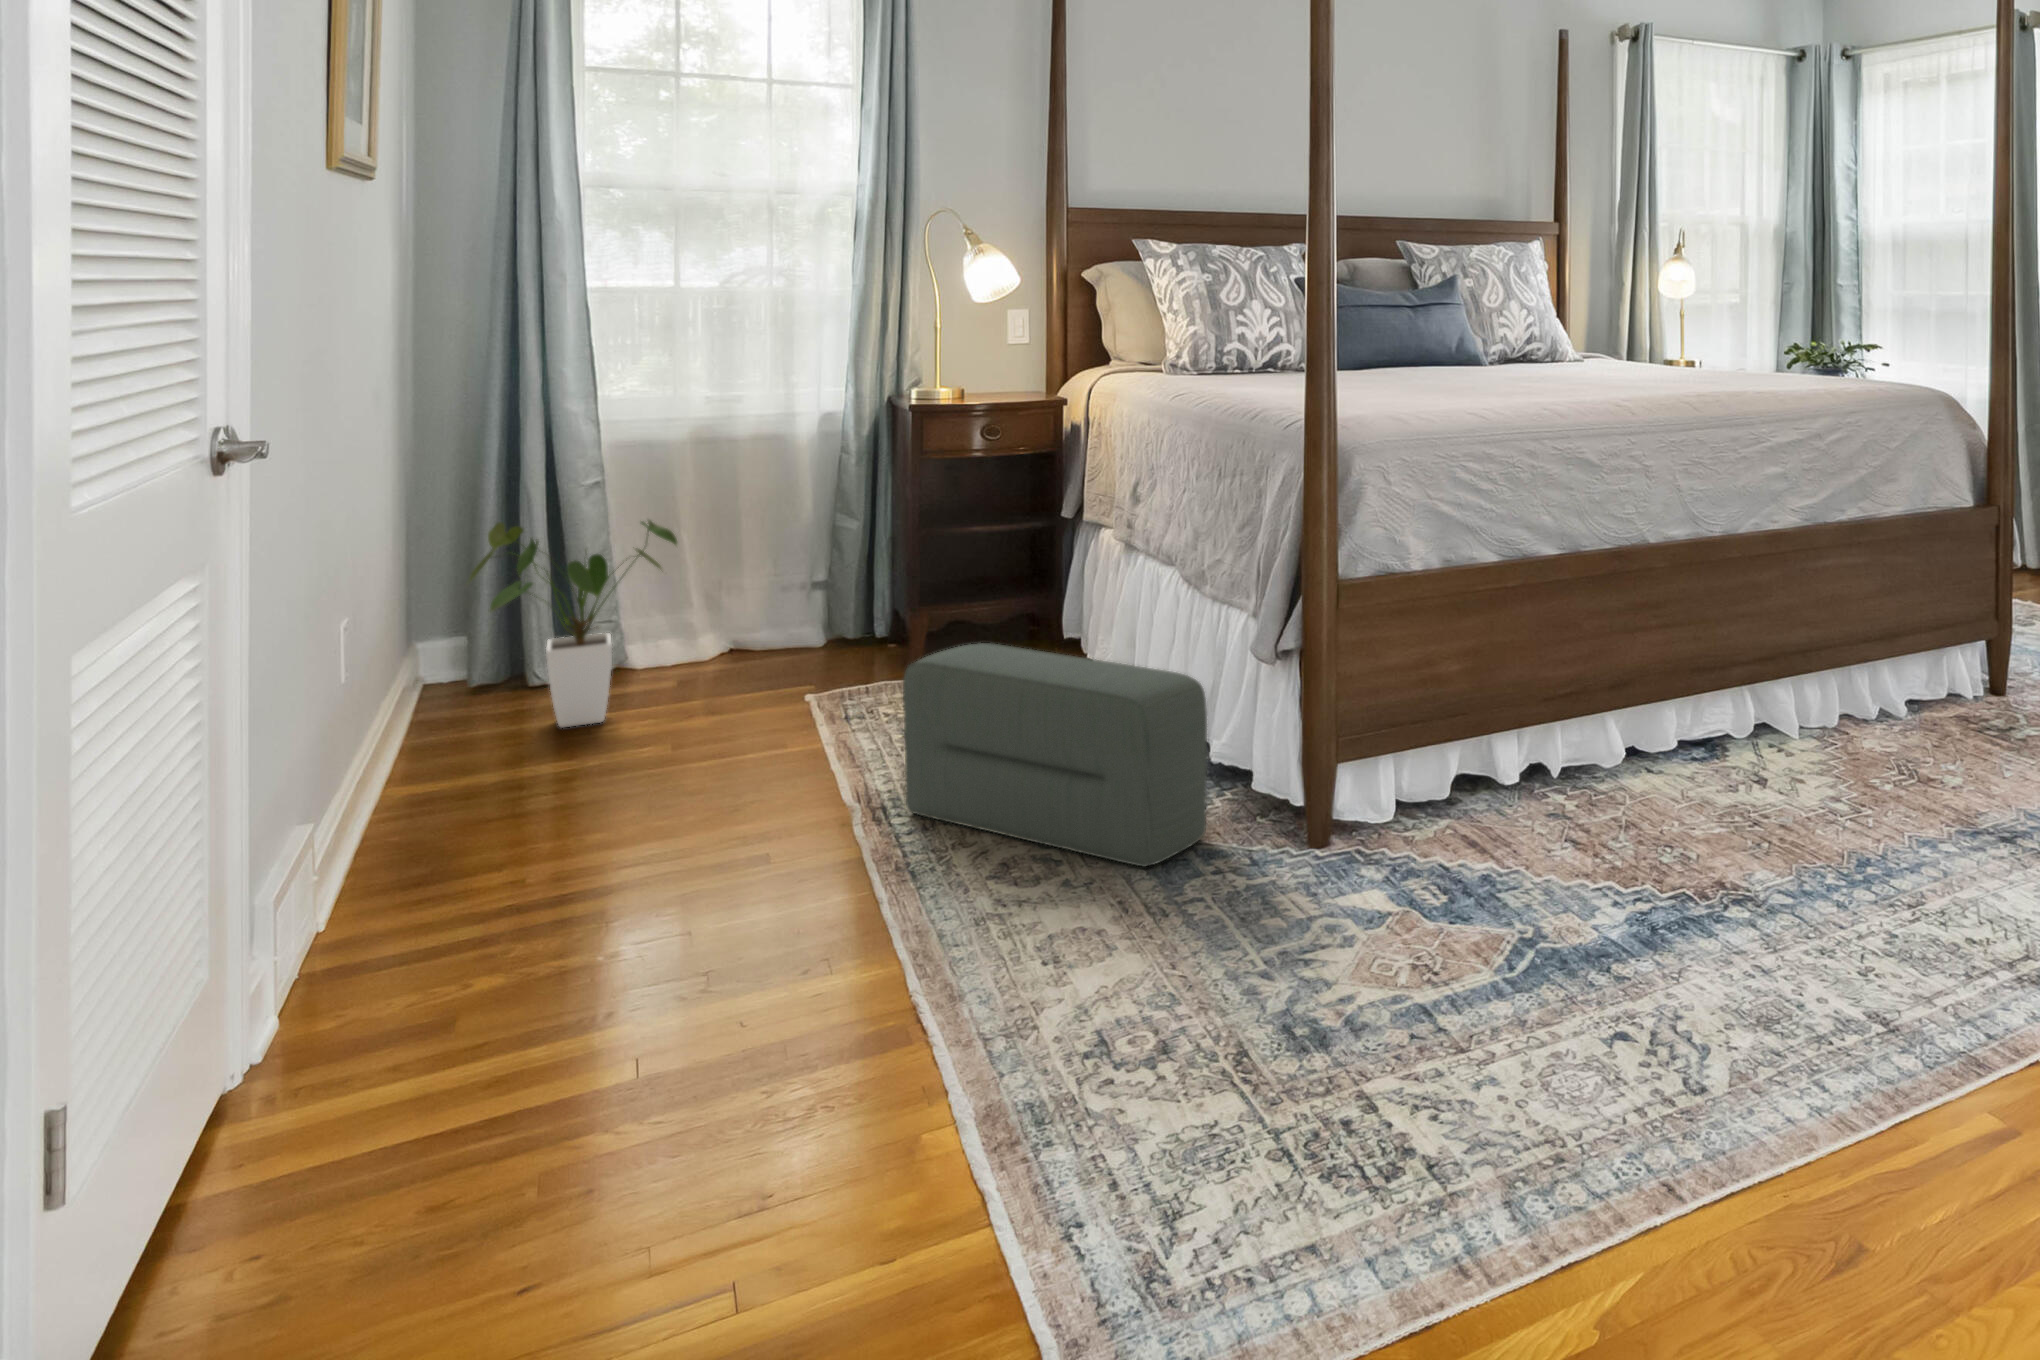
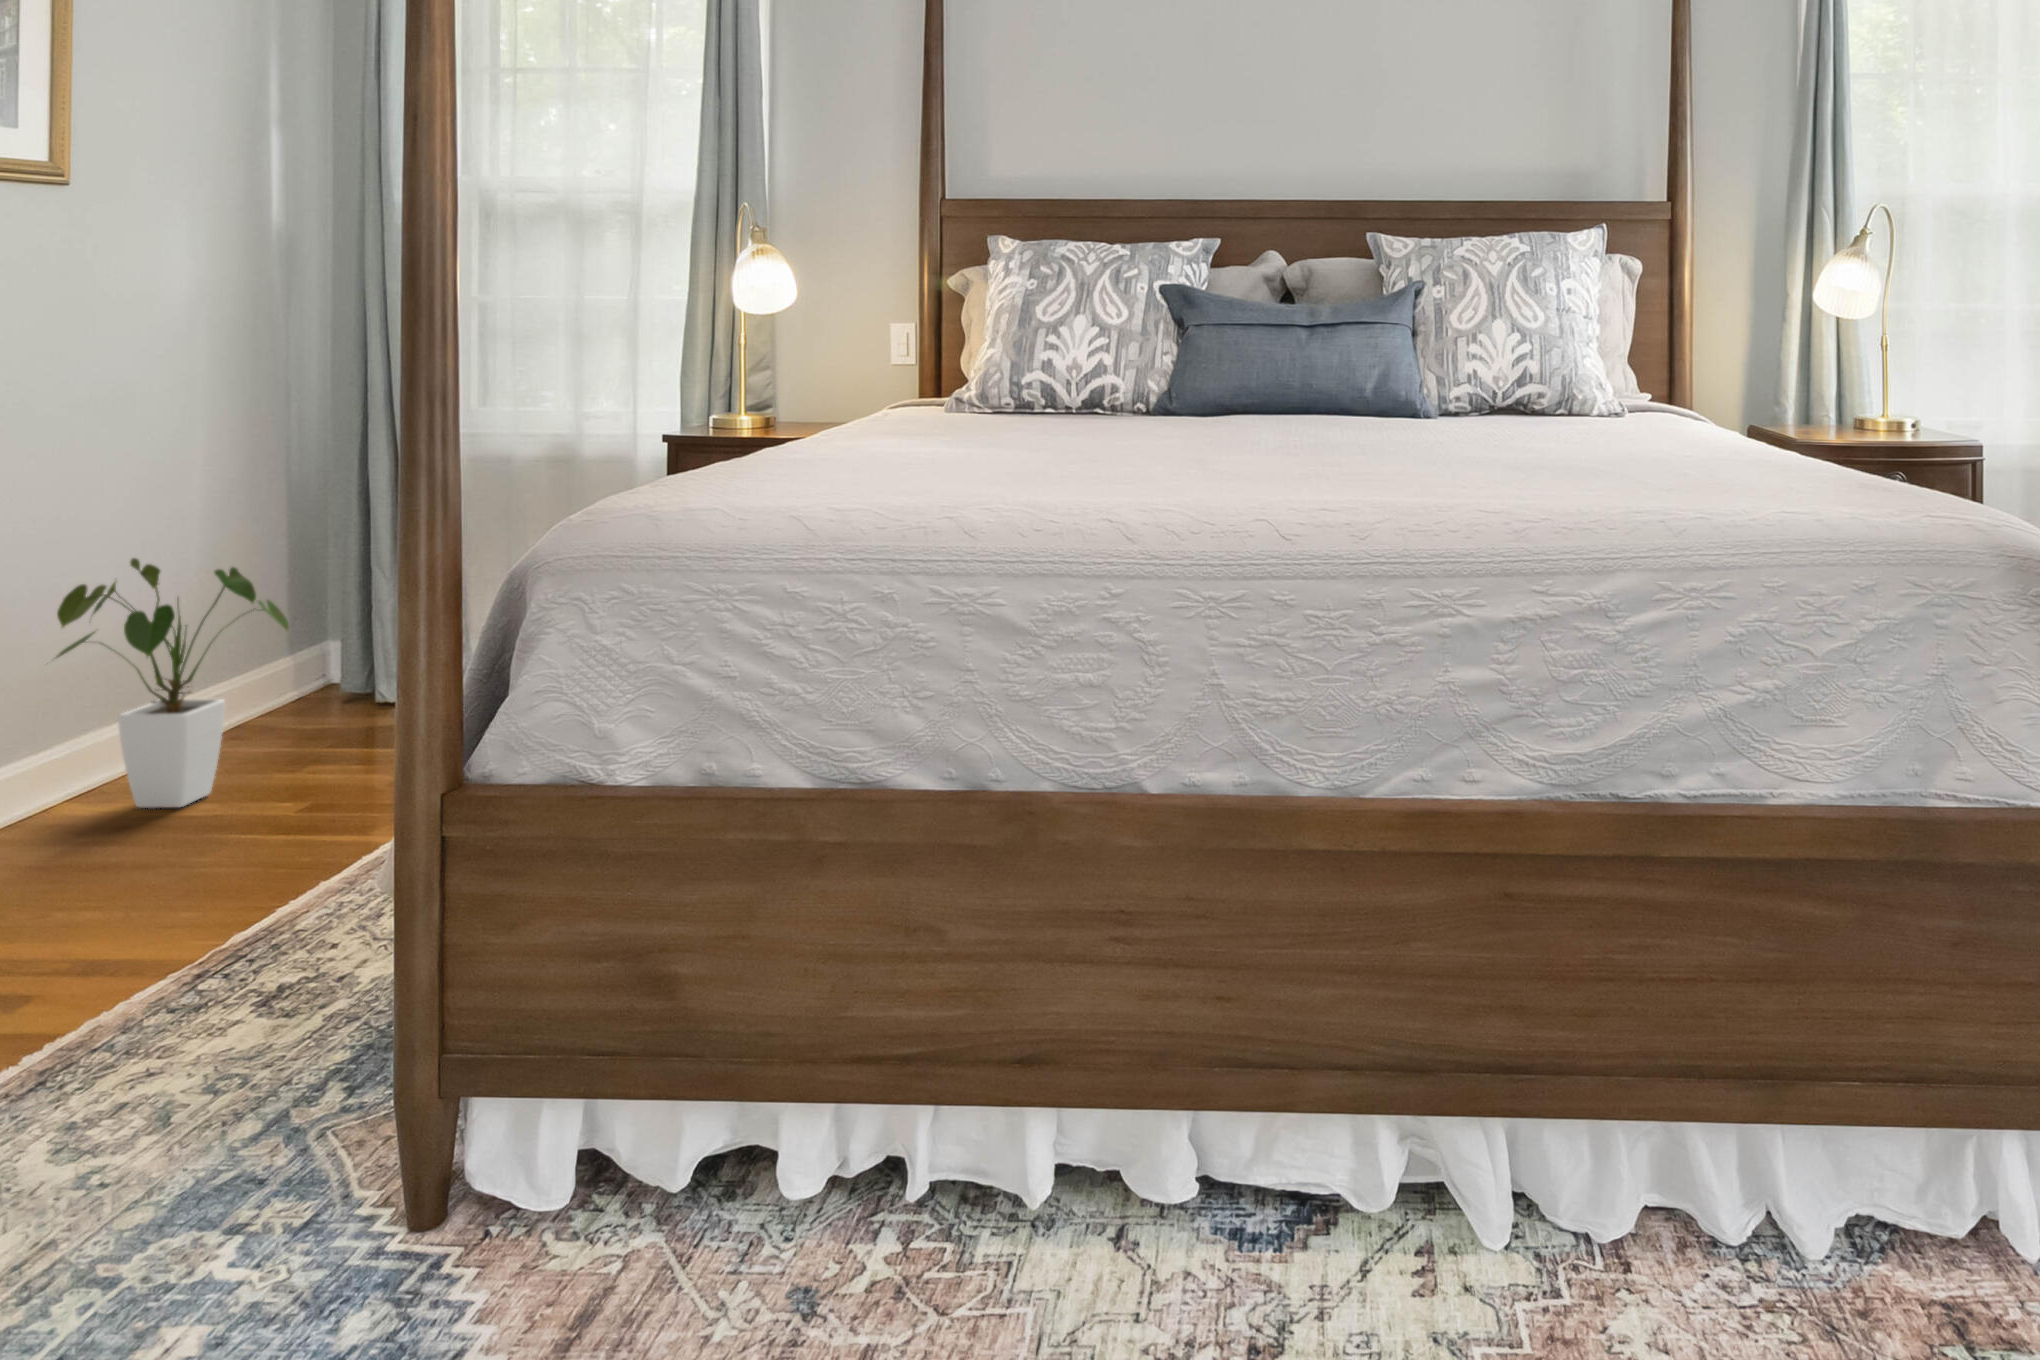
pouf: present [903,643,1207,866] -> none [26,792,244,1239]

